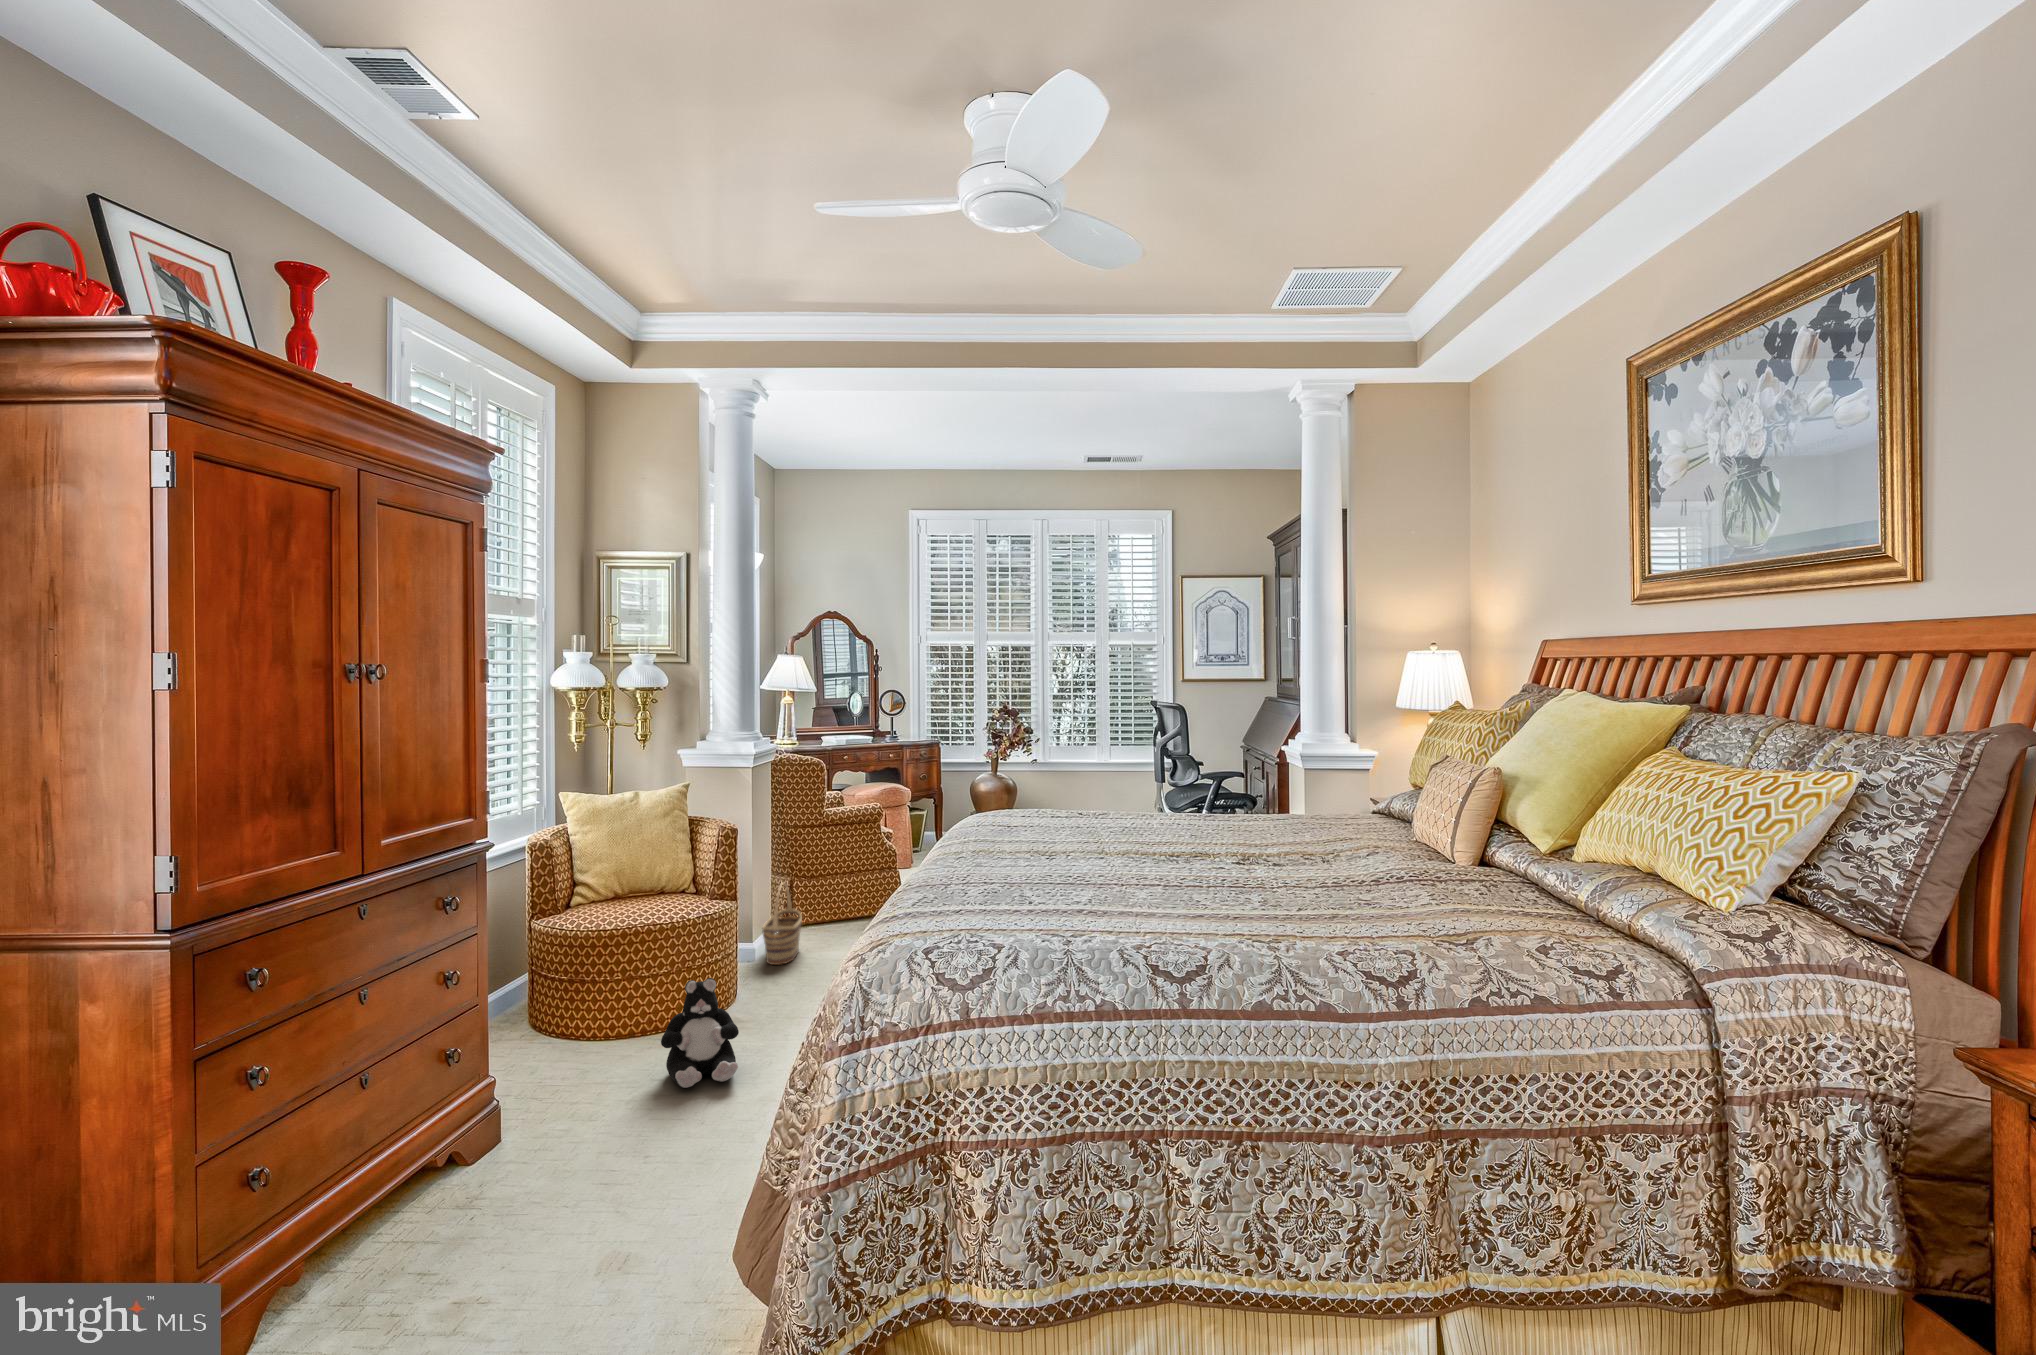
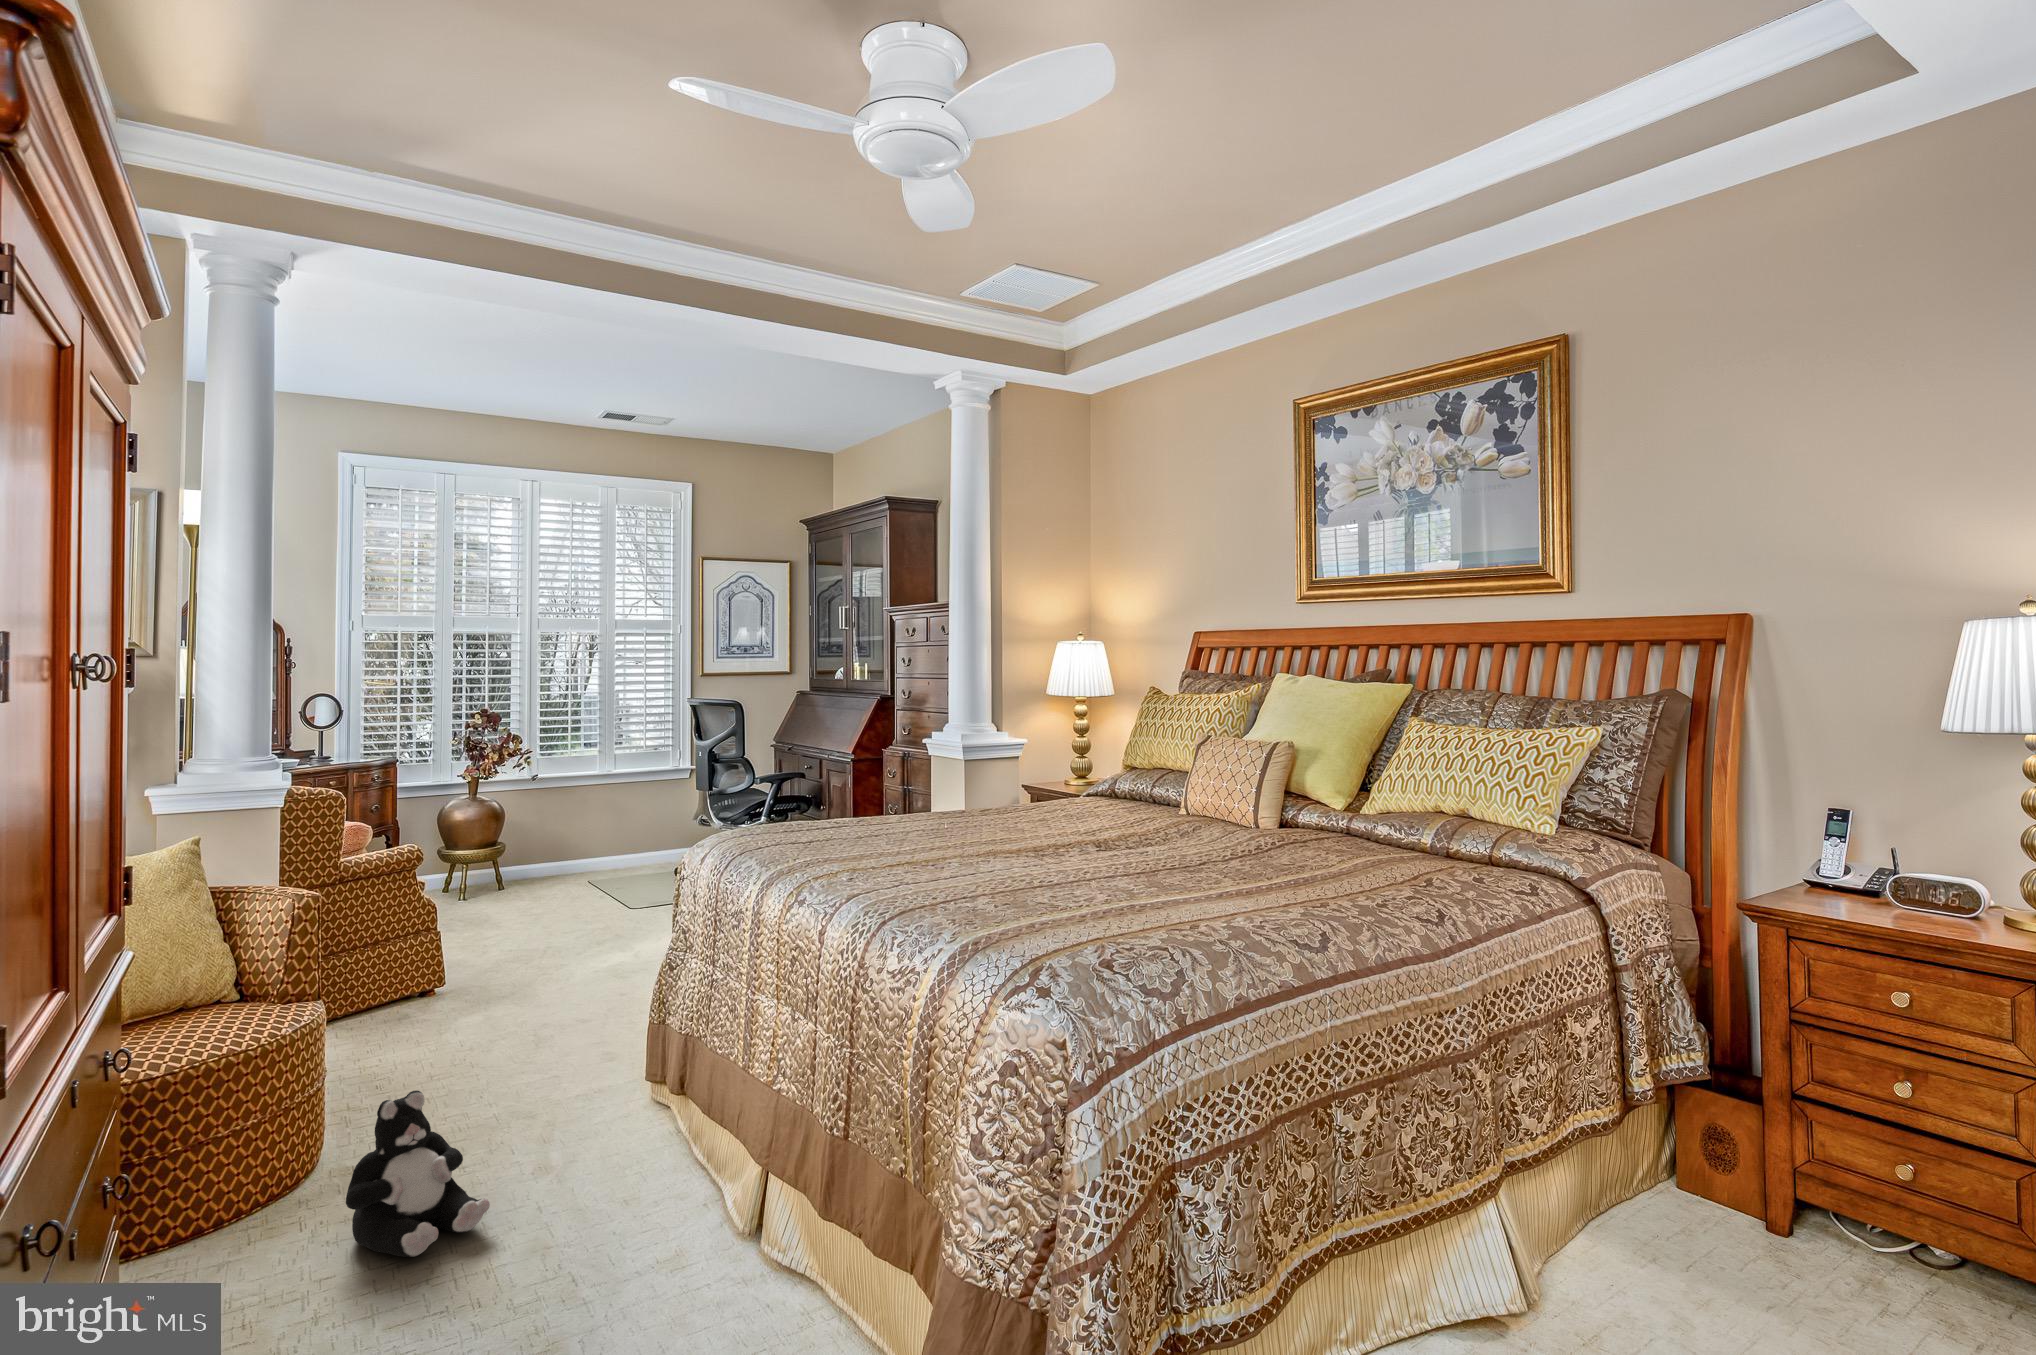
basket: present [763,883,802,965] -> none [326,949,385,1068]

